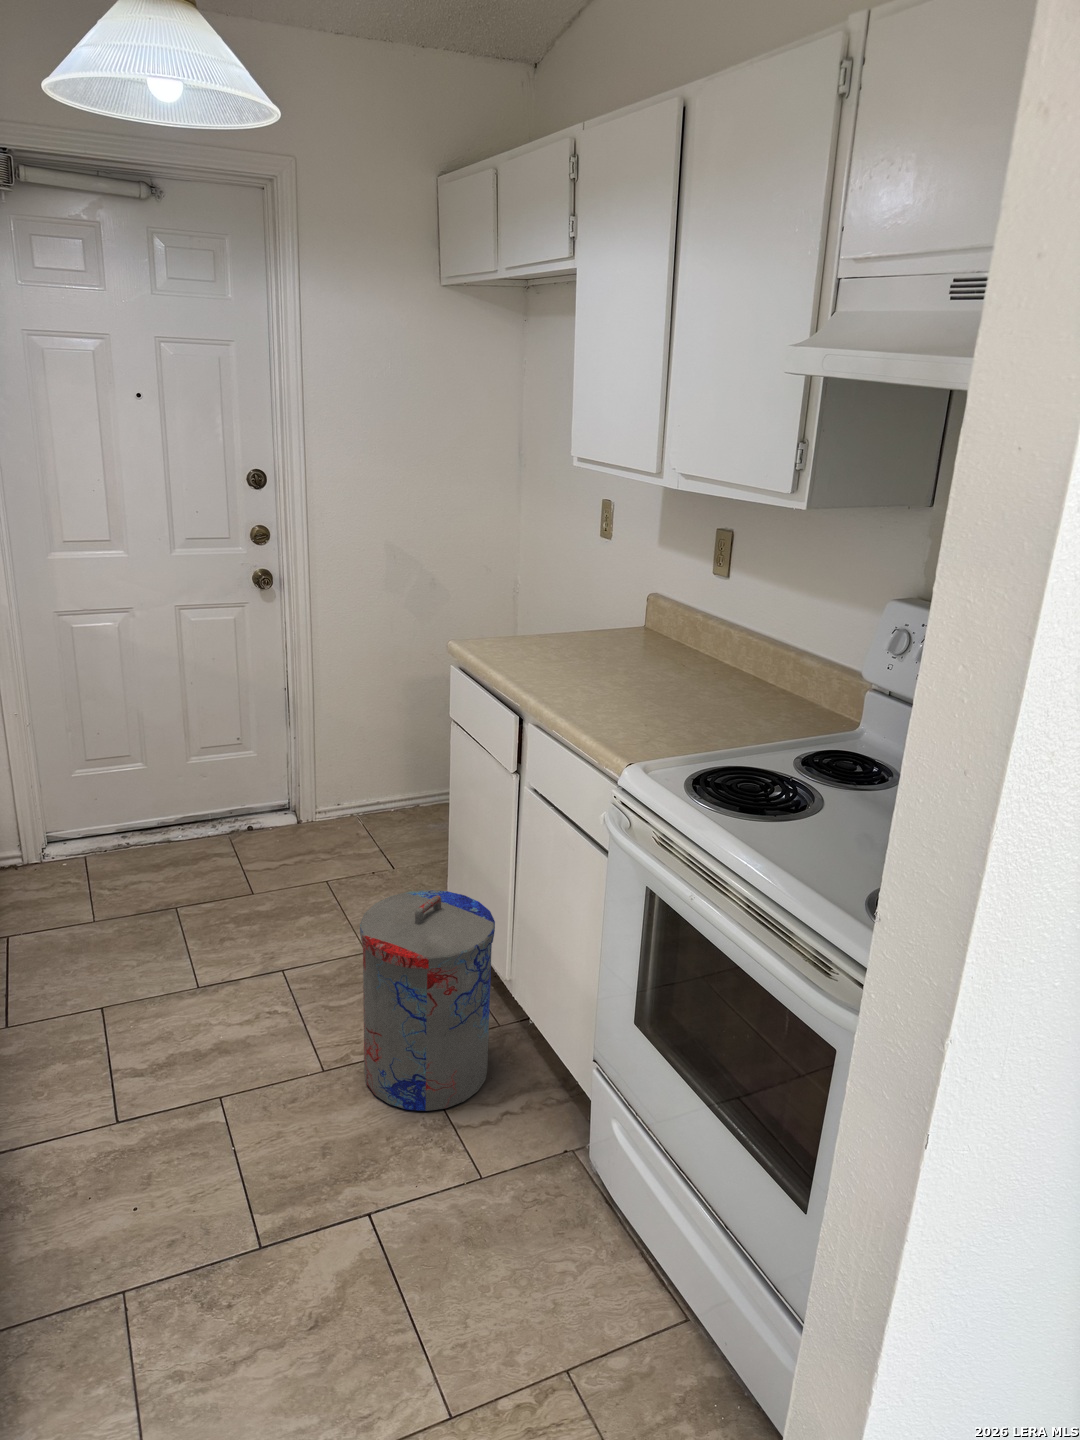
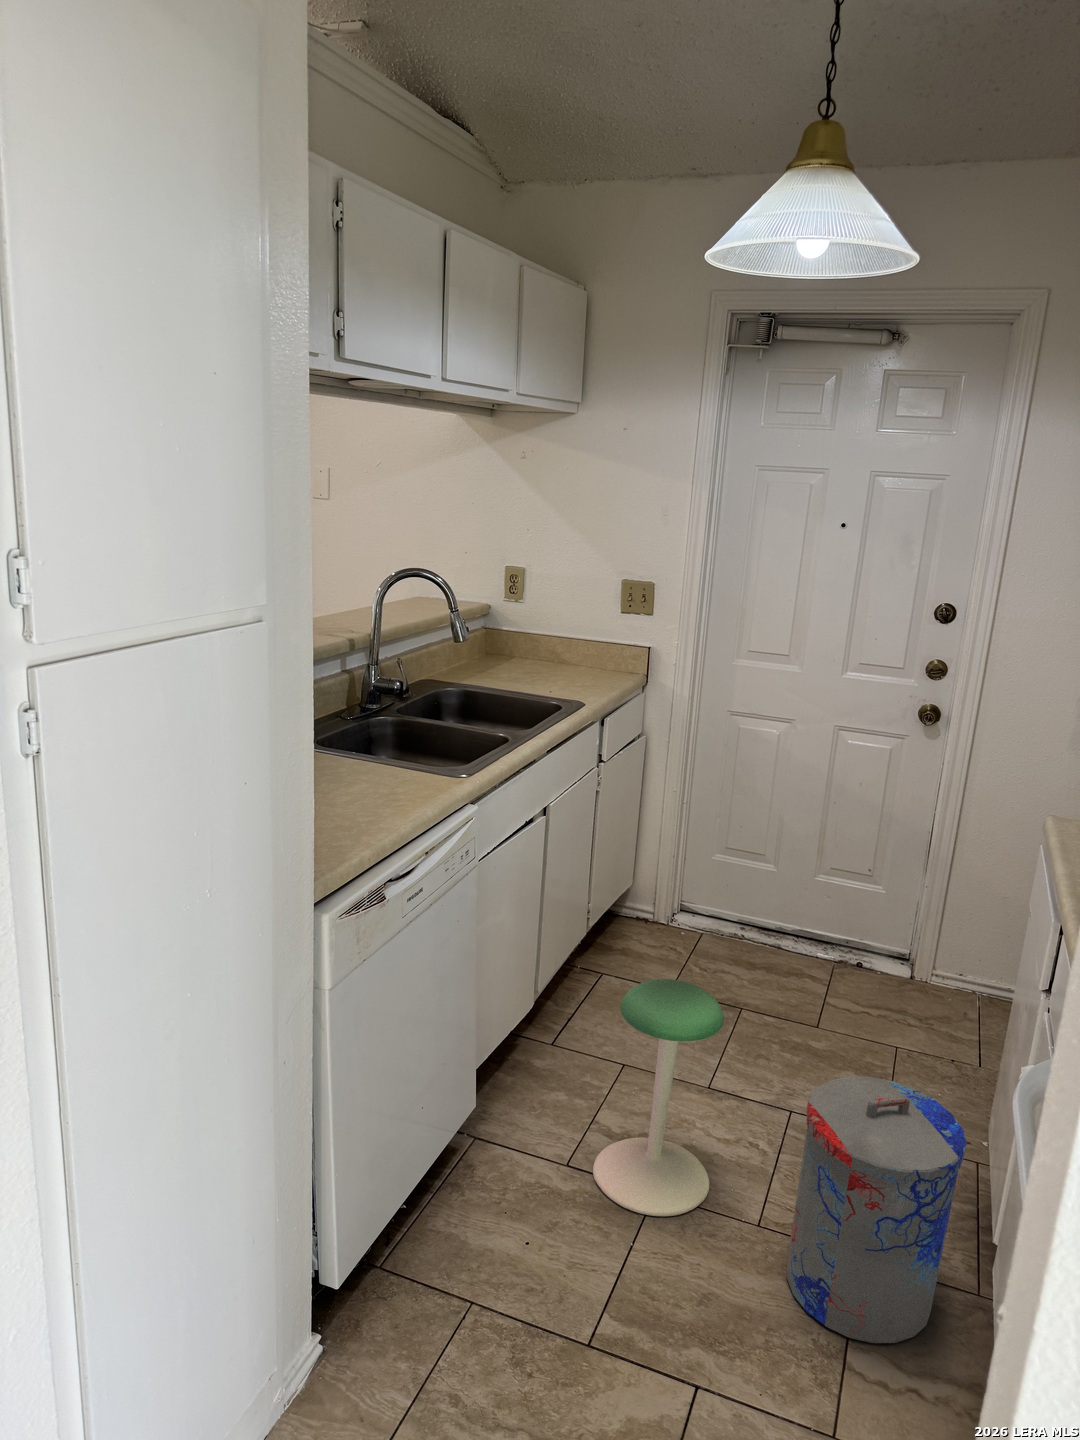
stool: none [140,883,267,1124] -> present [593,979,724,1216]

